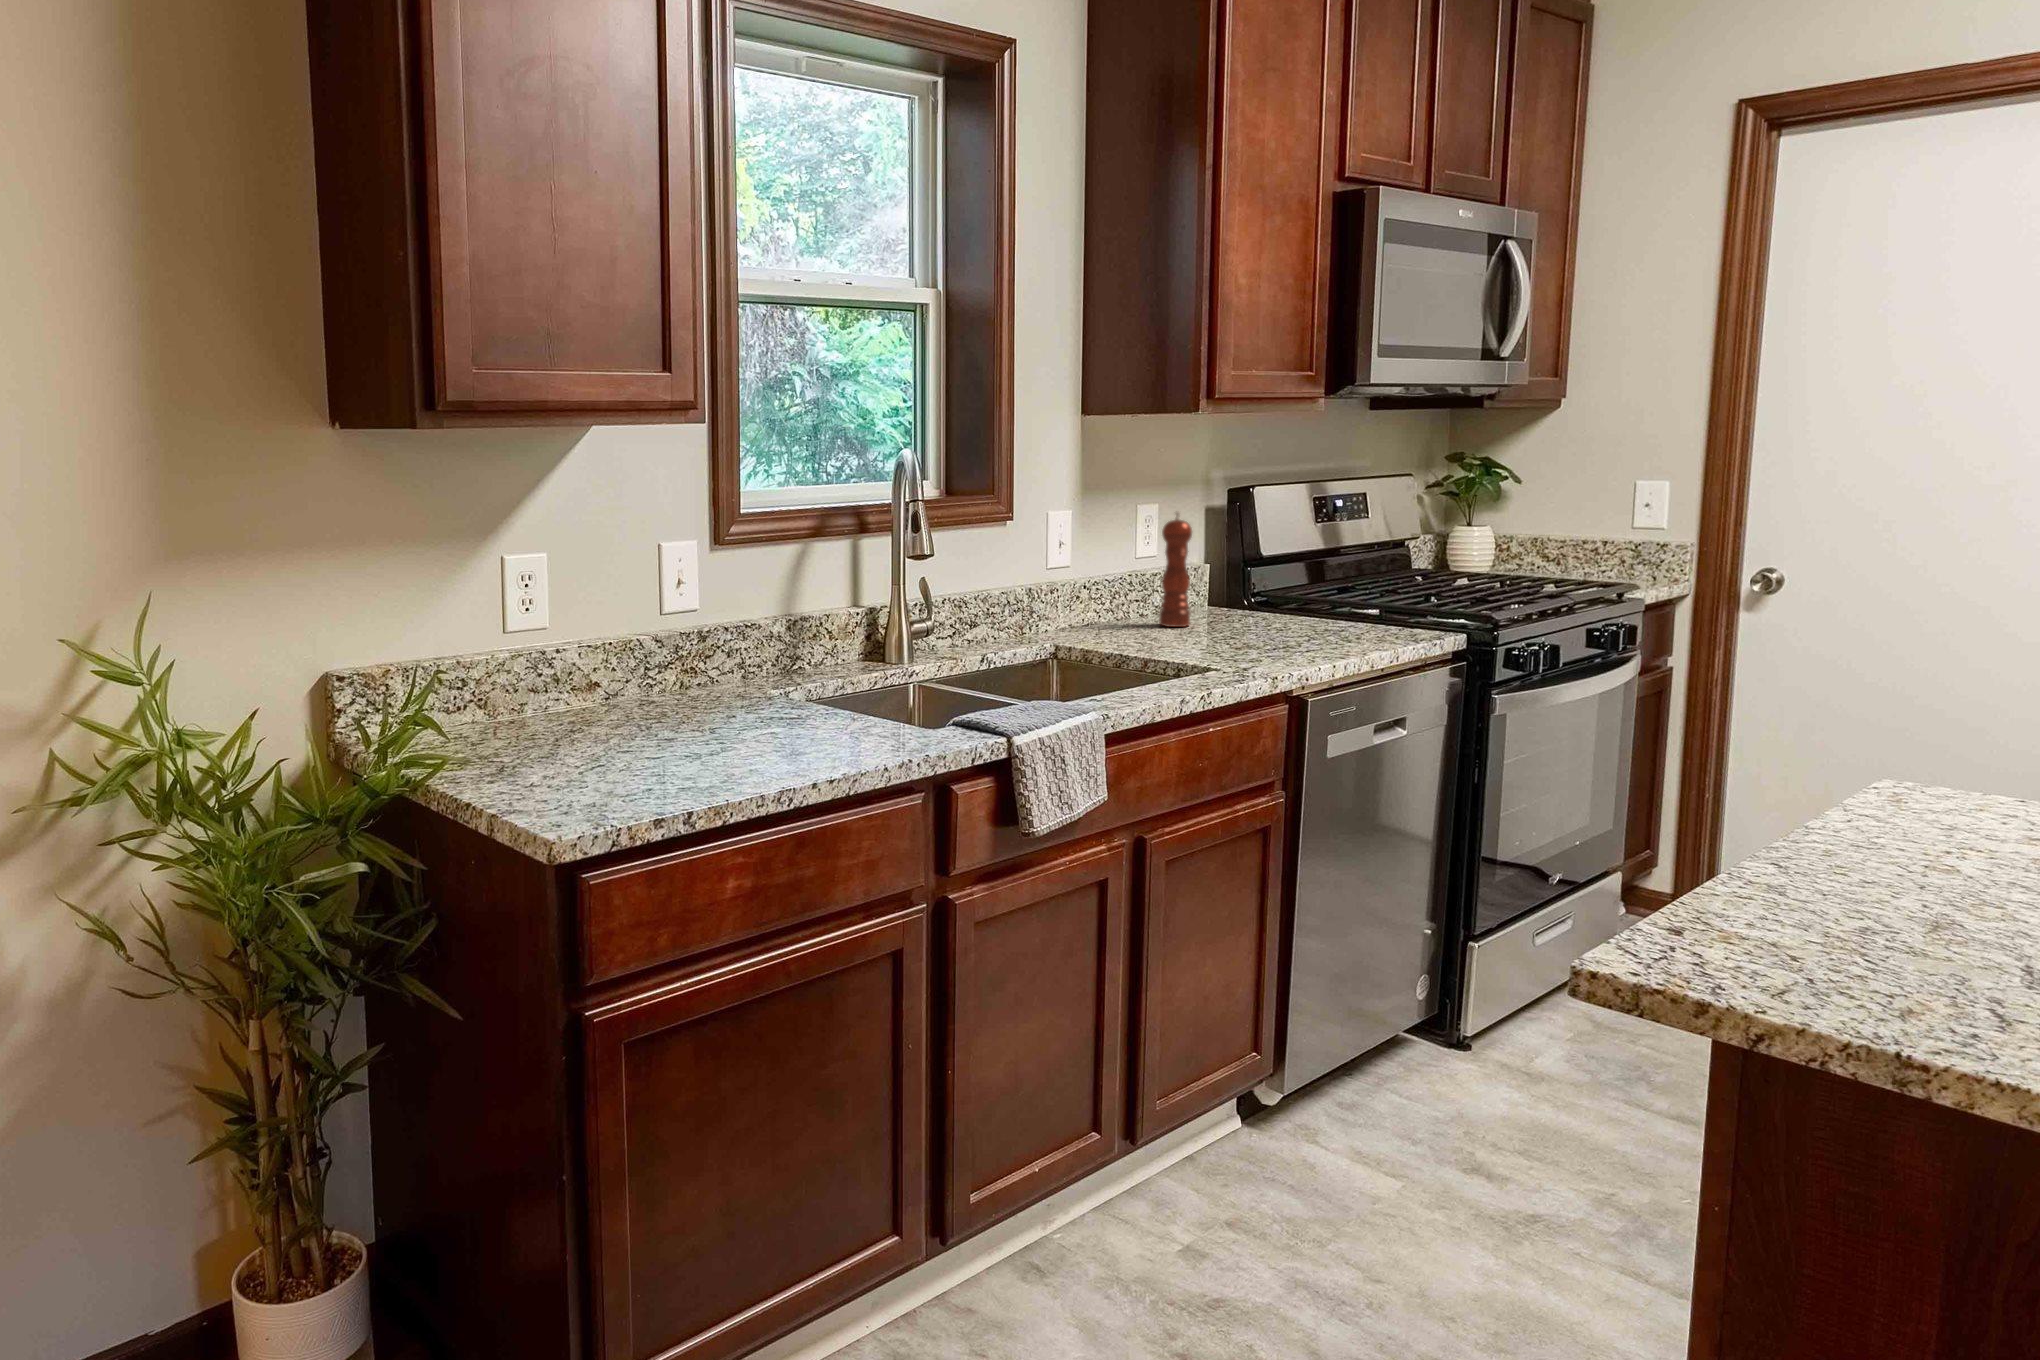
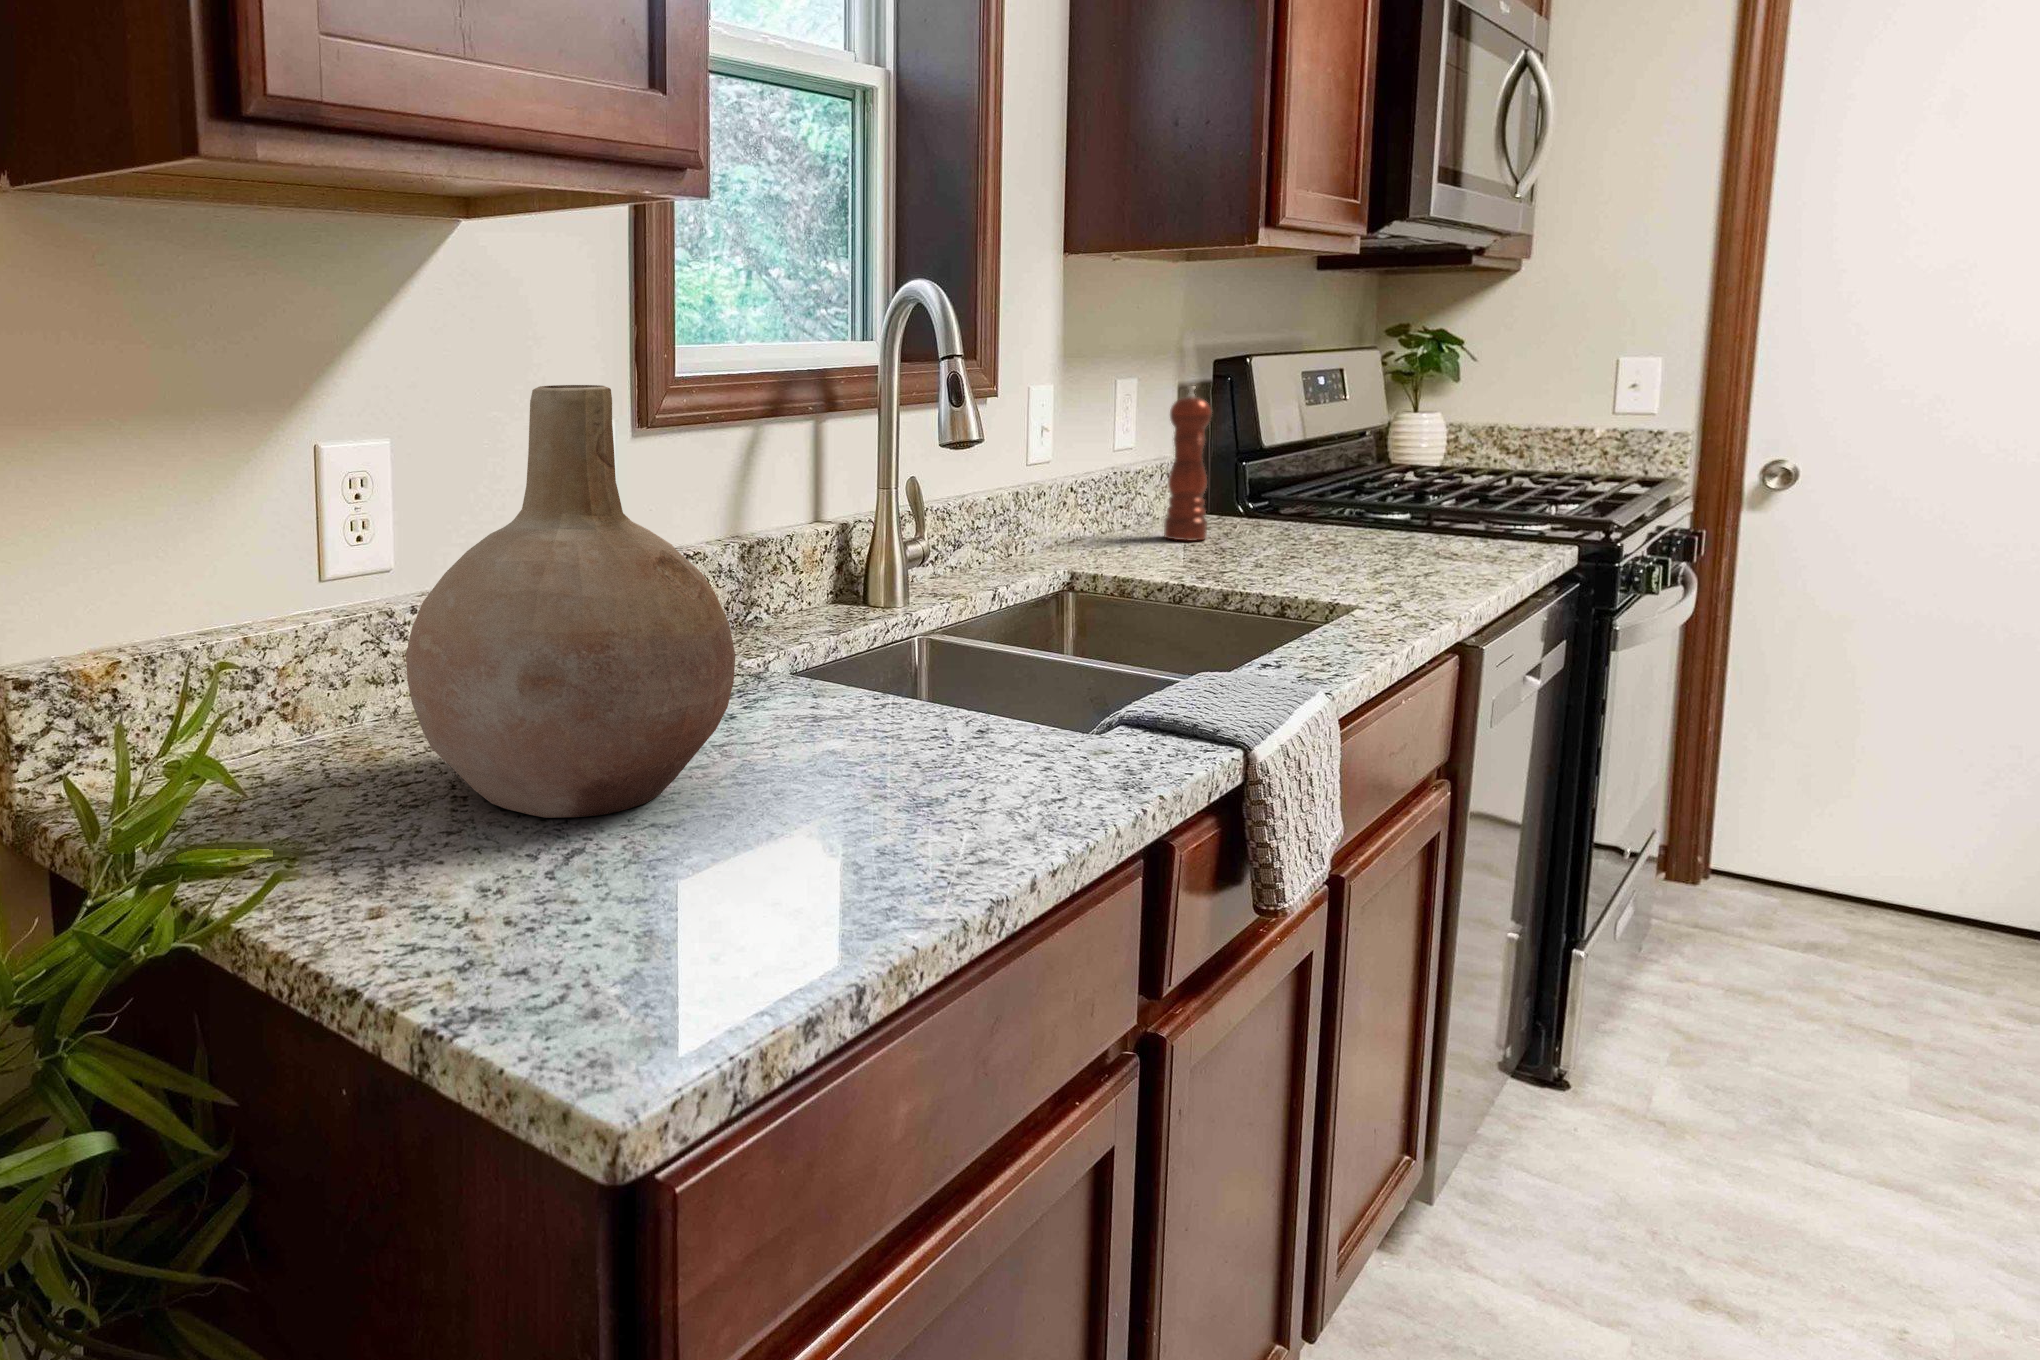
vase: none [535,526,712,754] -> present [406,385,735,818]

